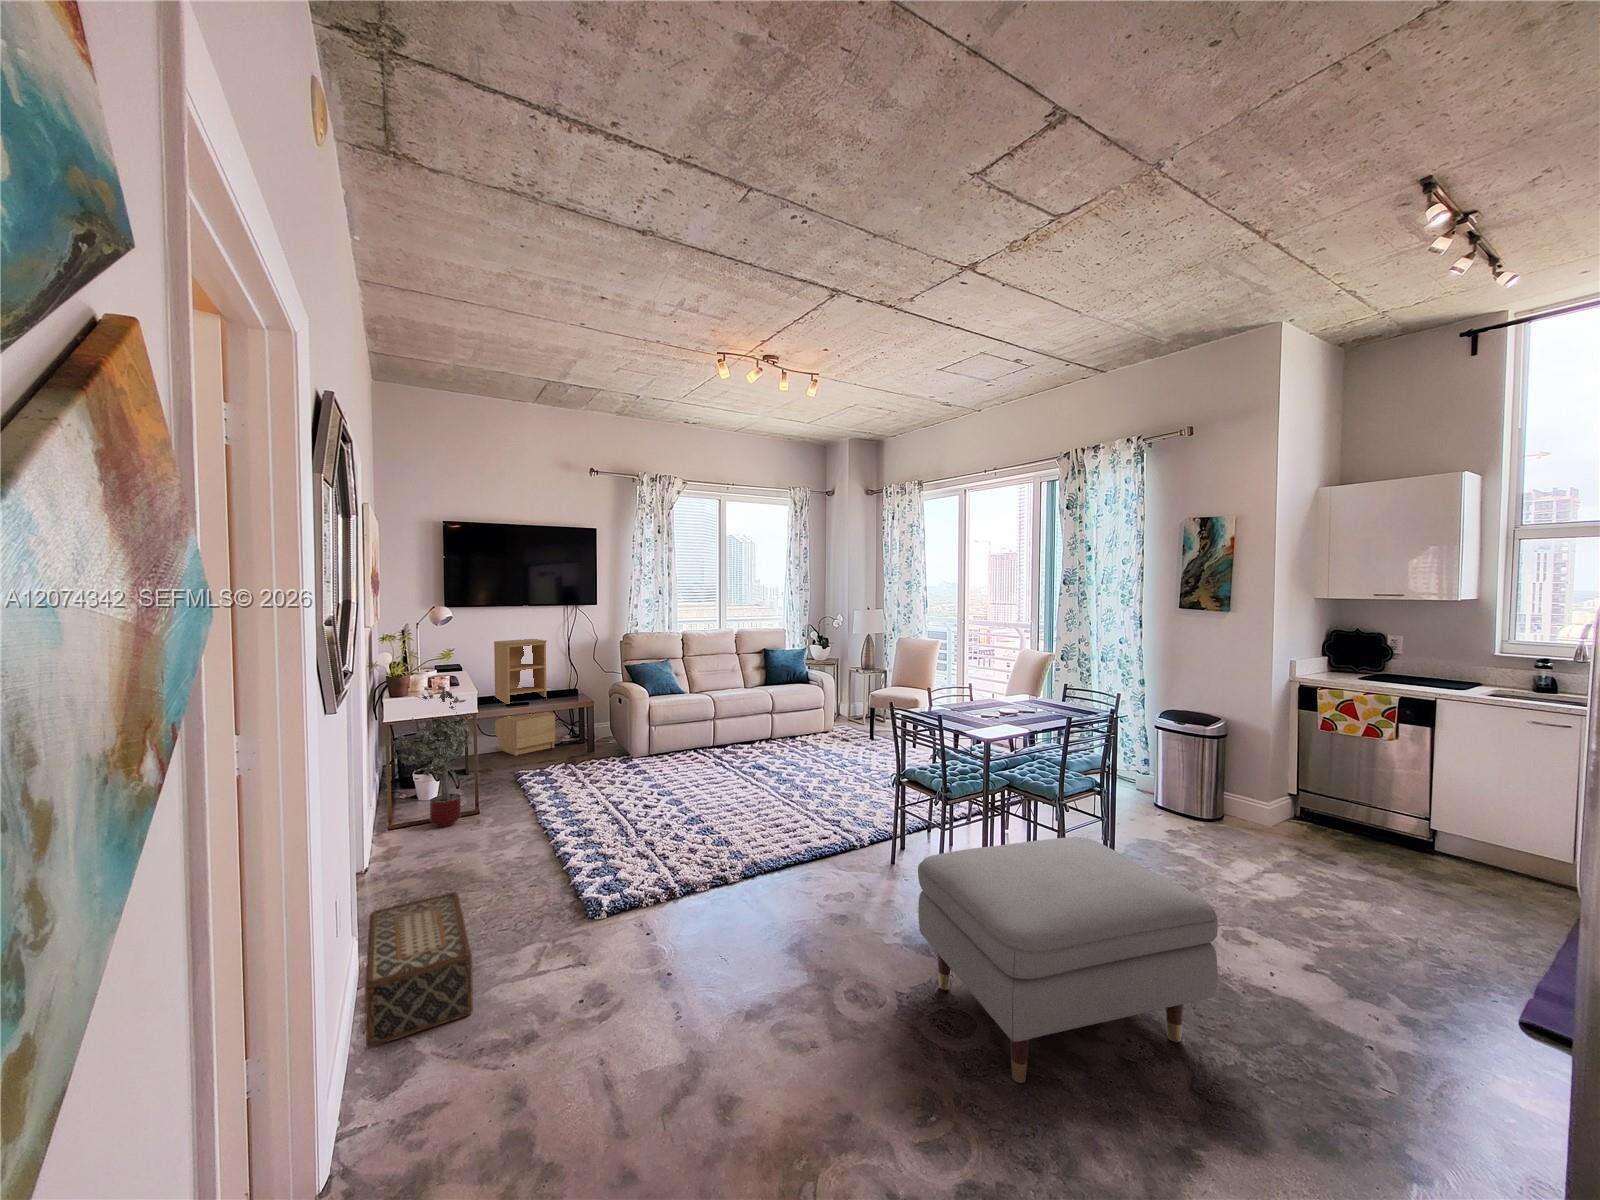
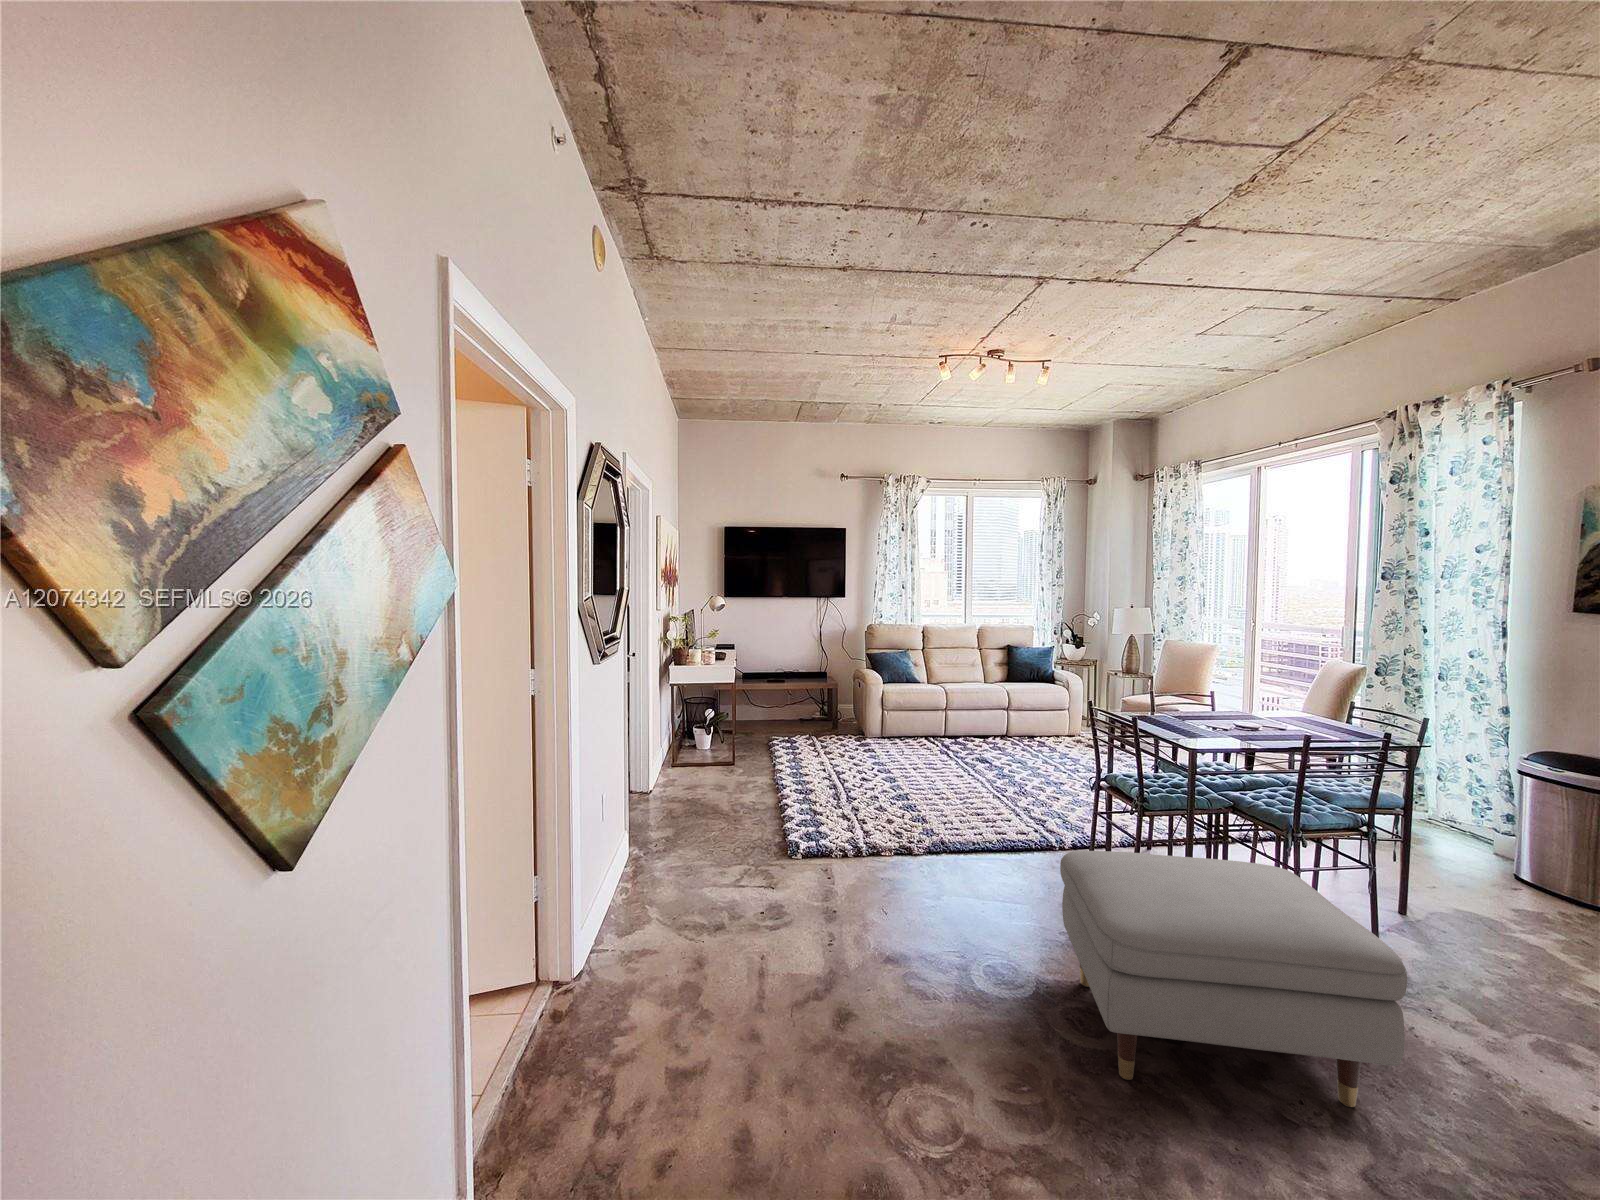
bookshelf: present [494,639,555,756] -> none [759,624,806,725]
potted tree: present [393,685,472,827] -> none [671,657,730,772]
woven basket: present [365,892,473,1048] -> none [620,813,693,905]

